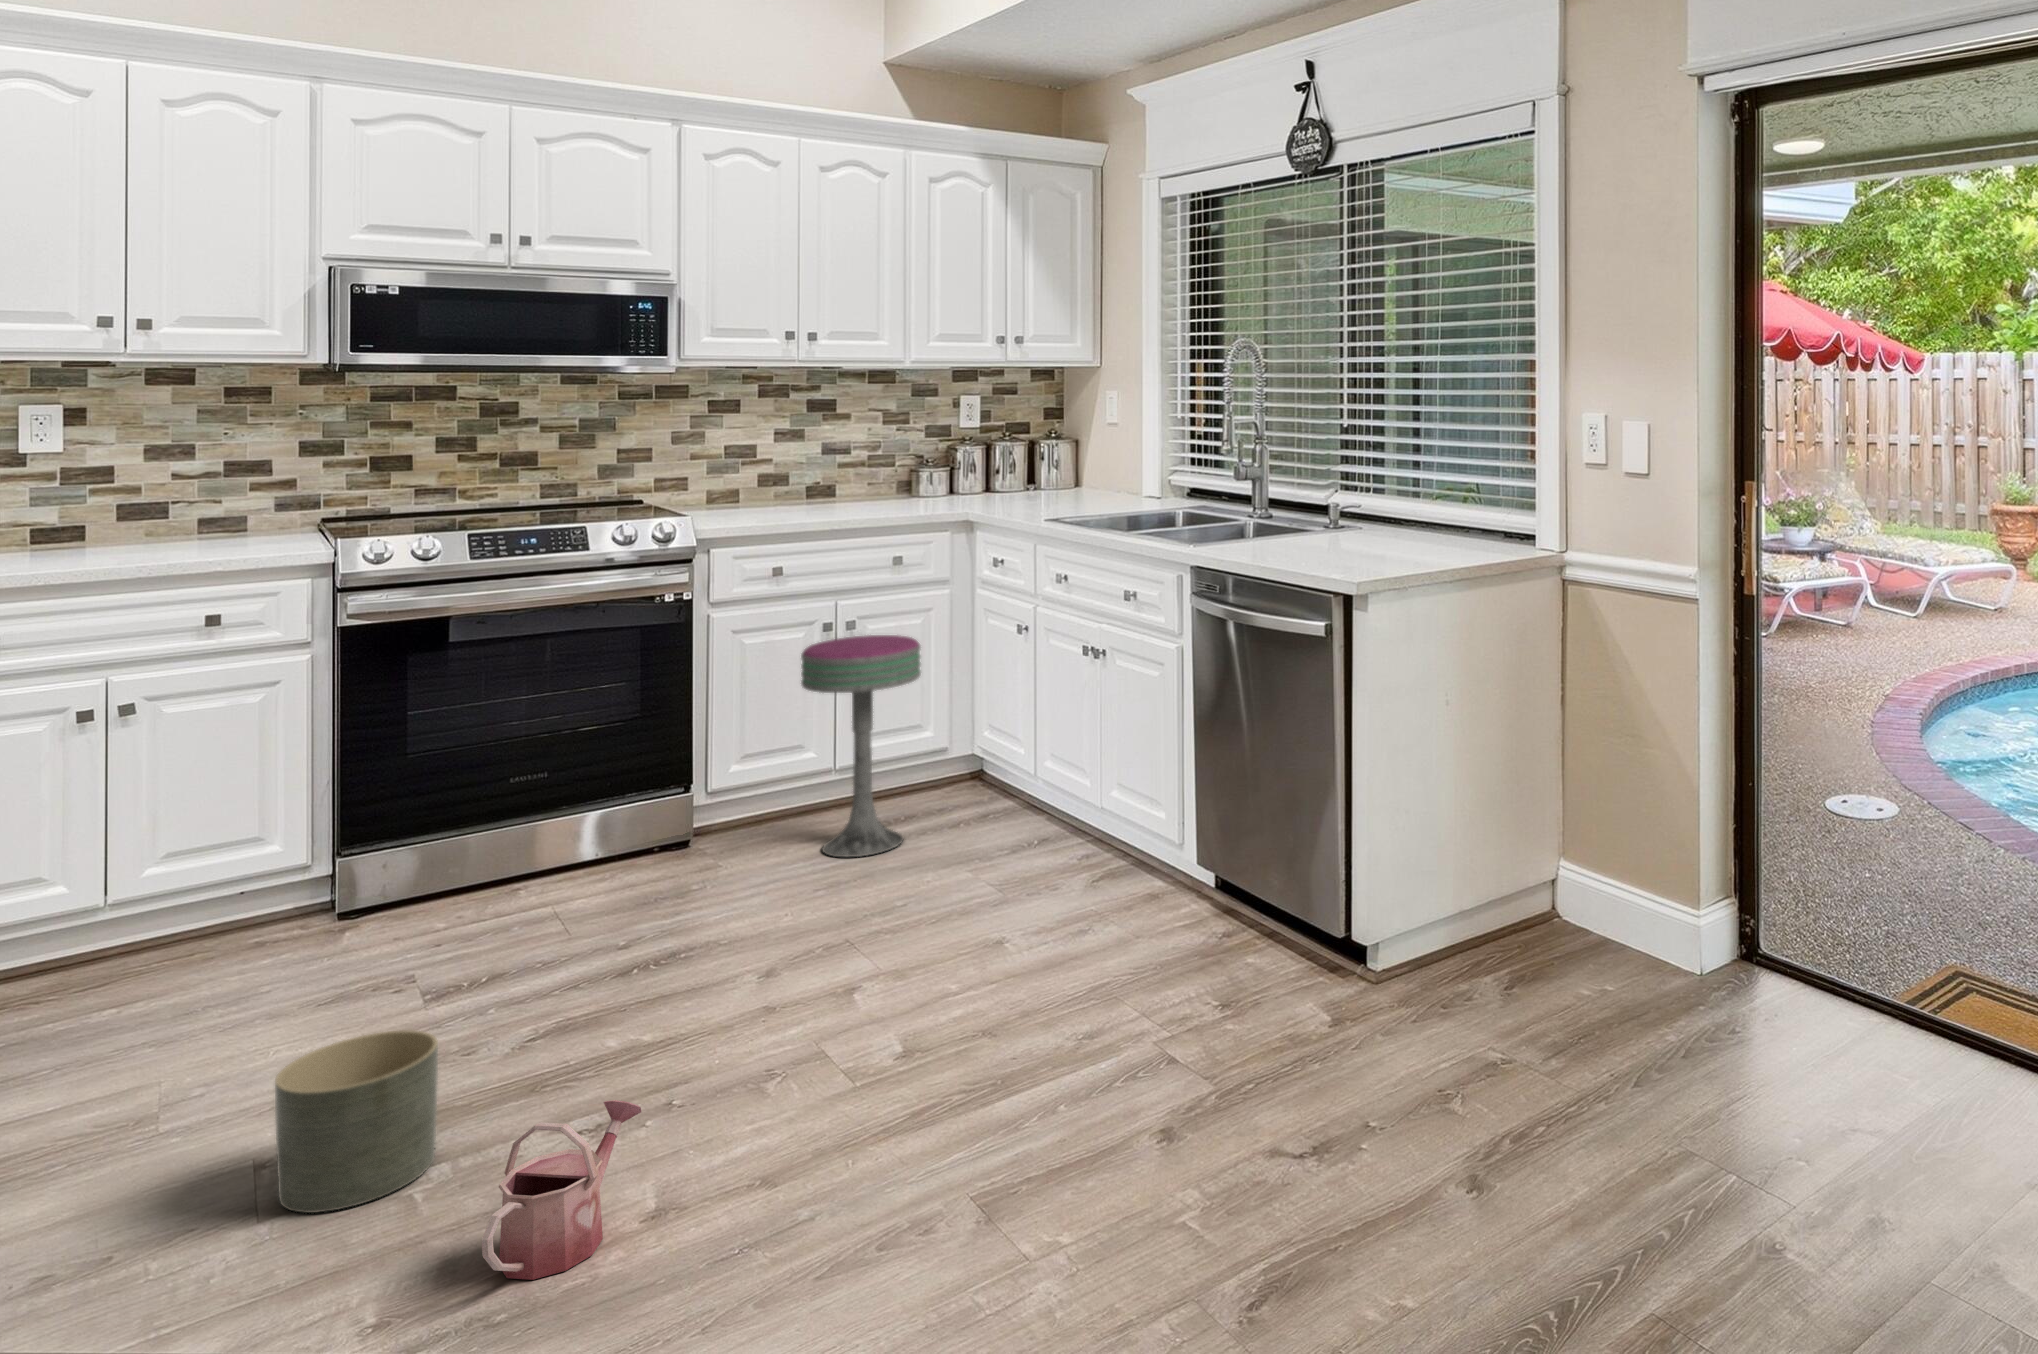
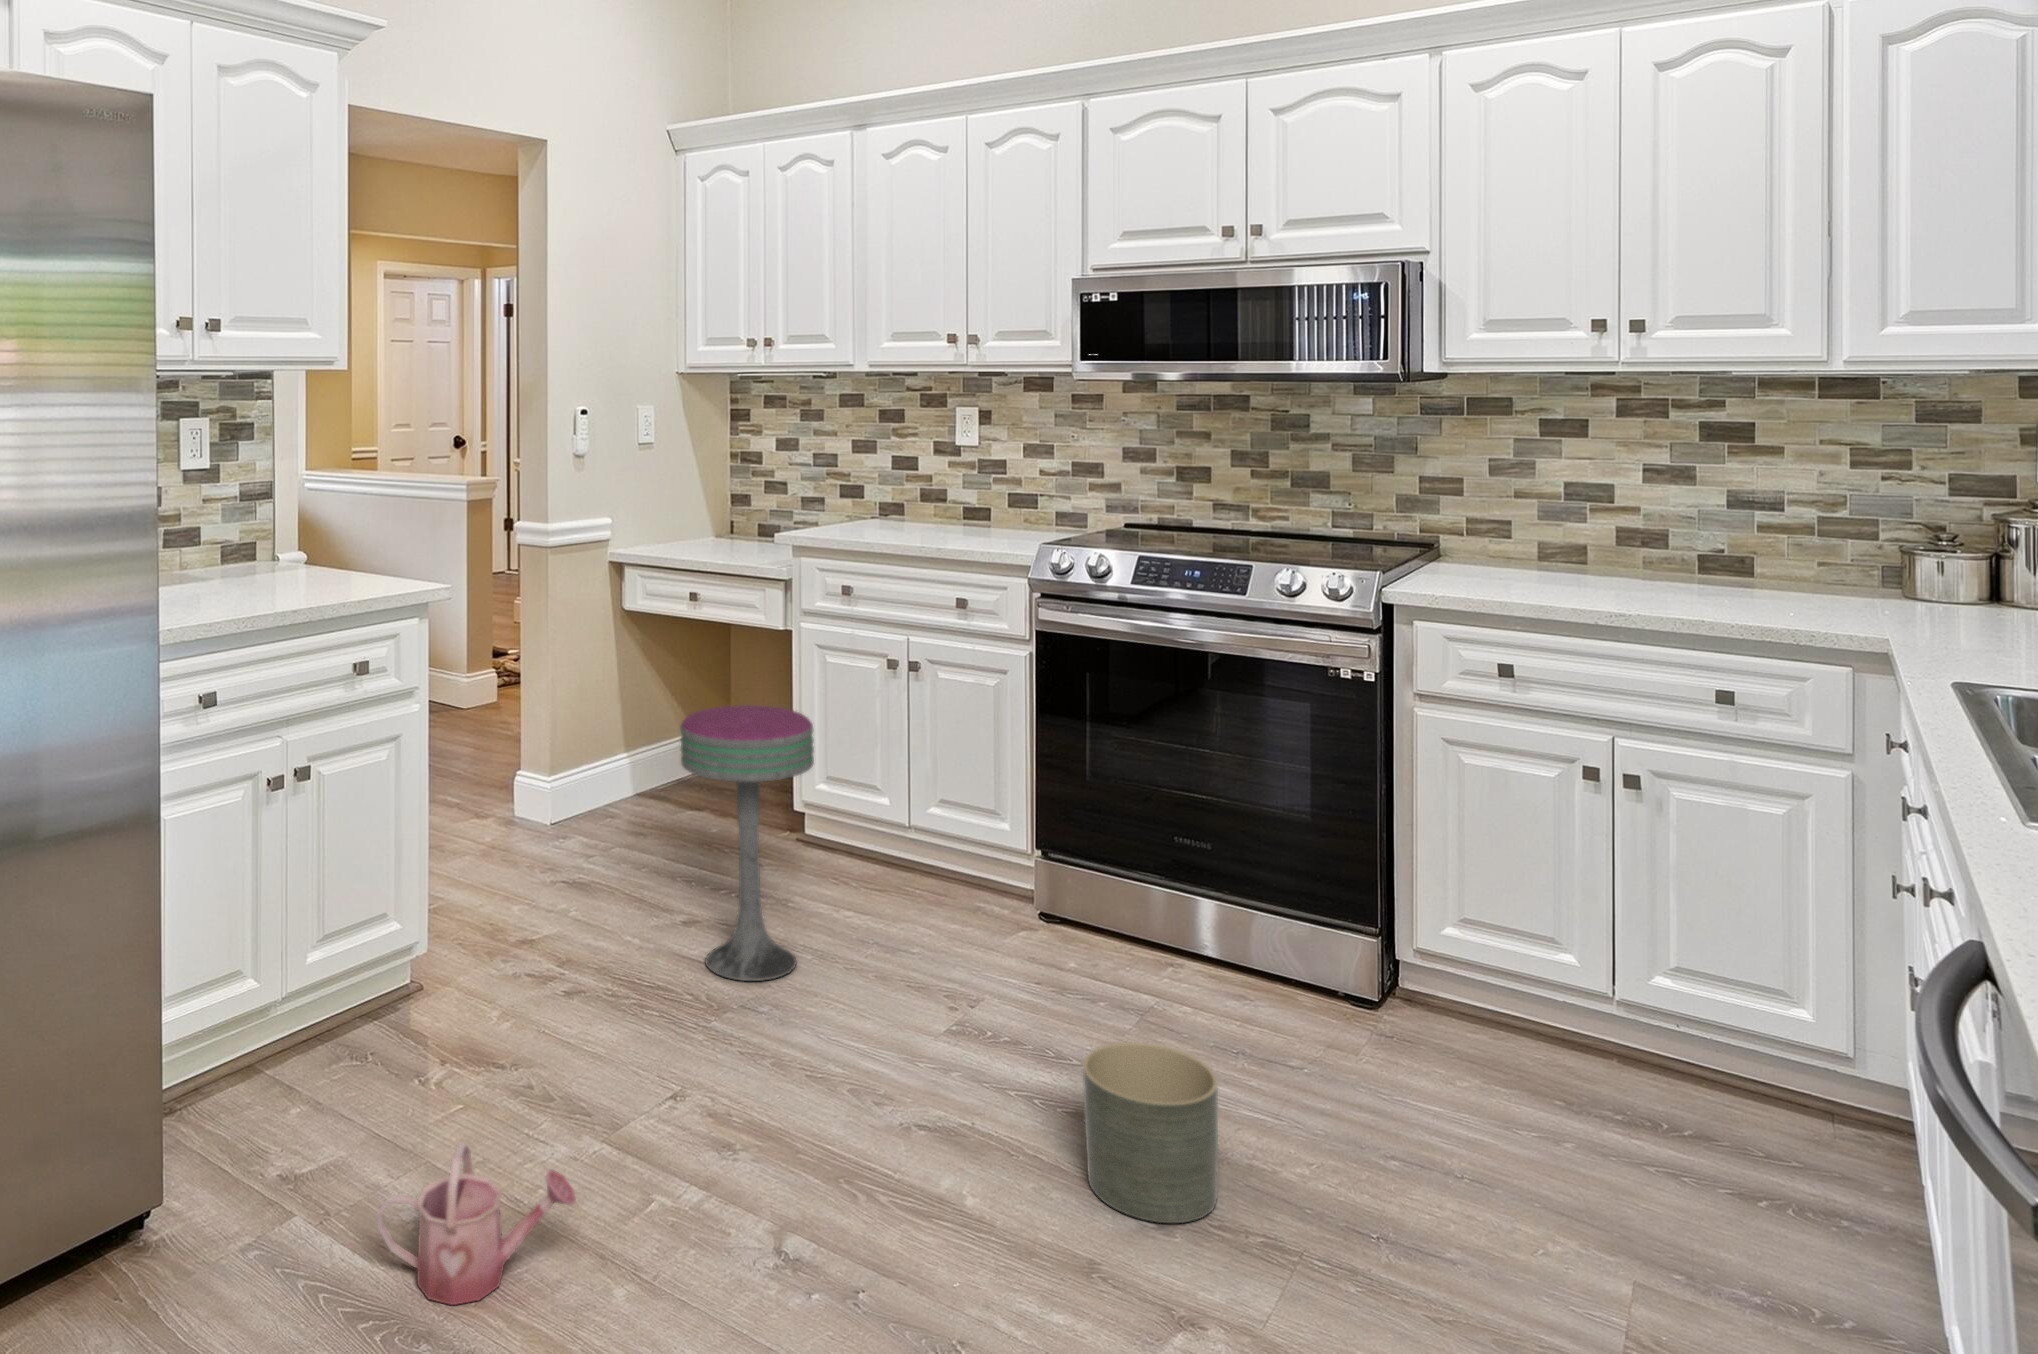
bar stool: present [801,635,921,857] -> present [680,705,814,981]
planter: present [275,1030,438,1213] -> present [1083,1043,1218,1223]

